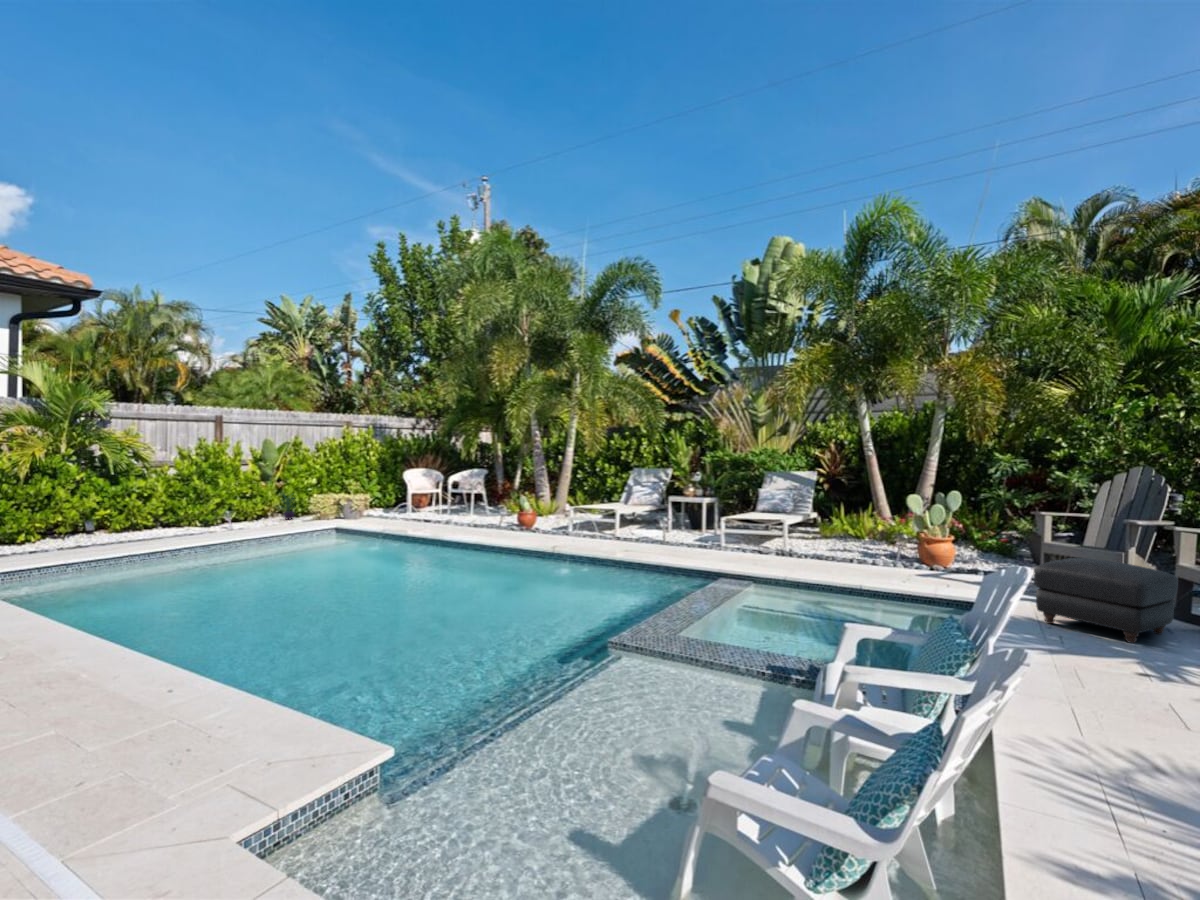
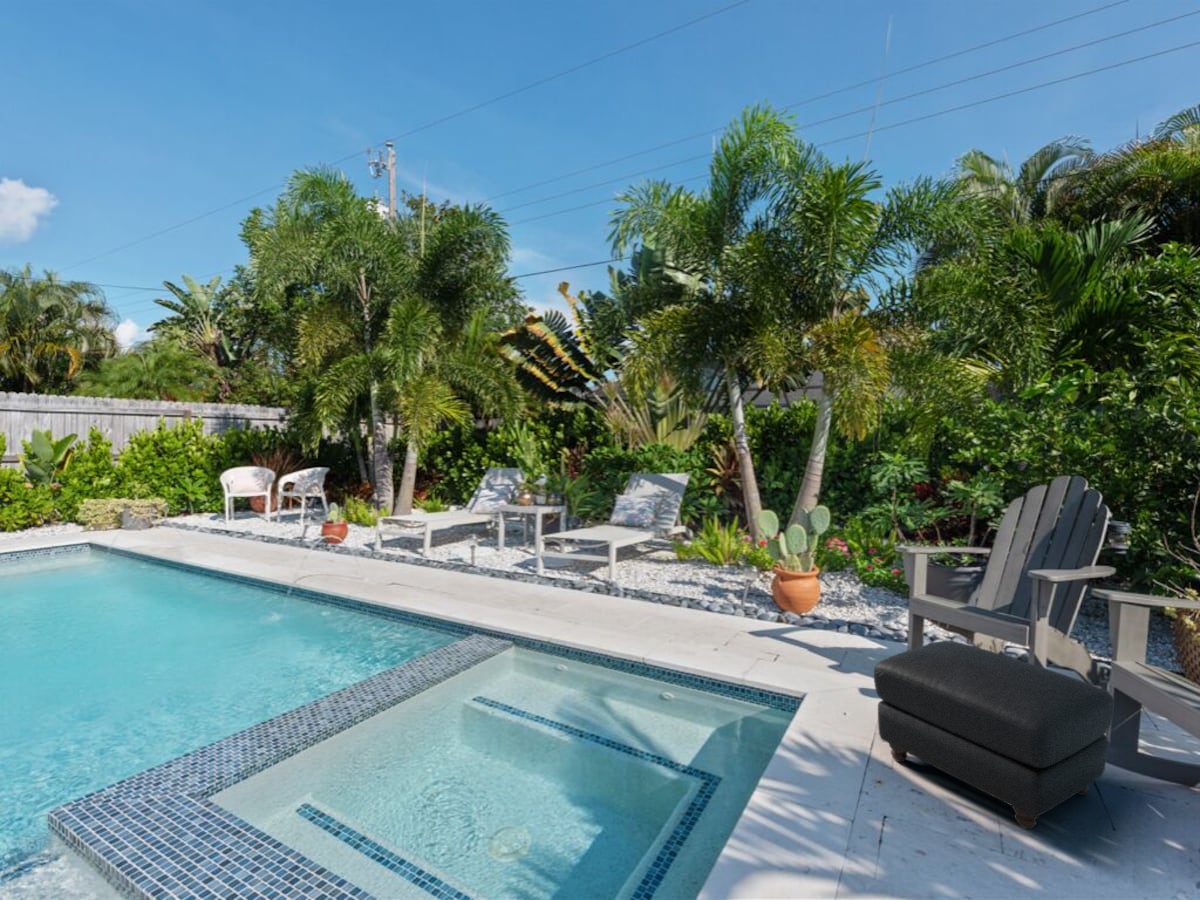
decorative plant: present [283,495,294,520] -> none [36,503,81,536]

